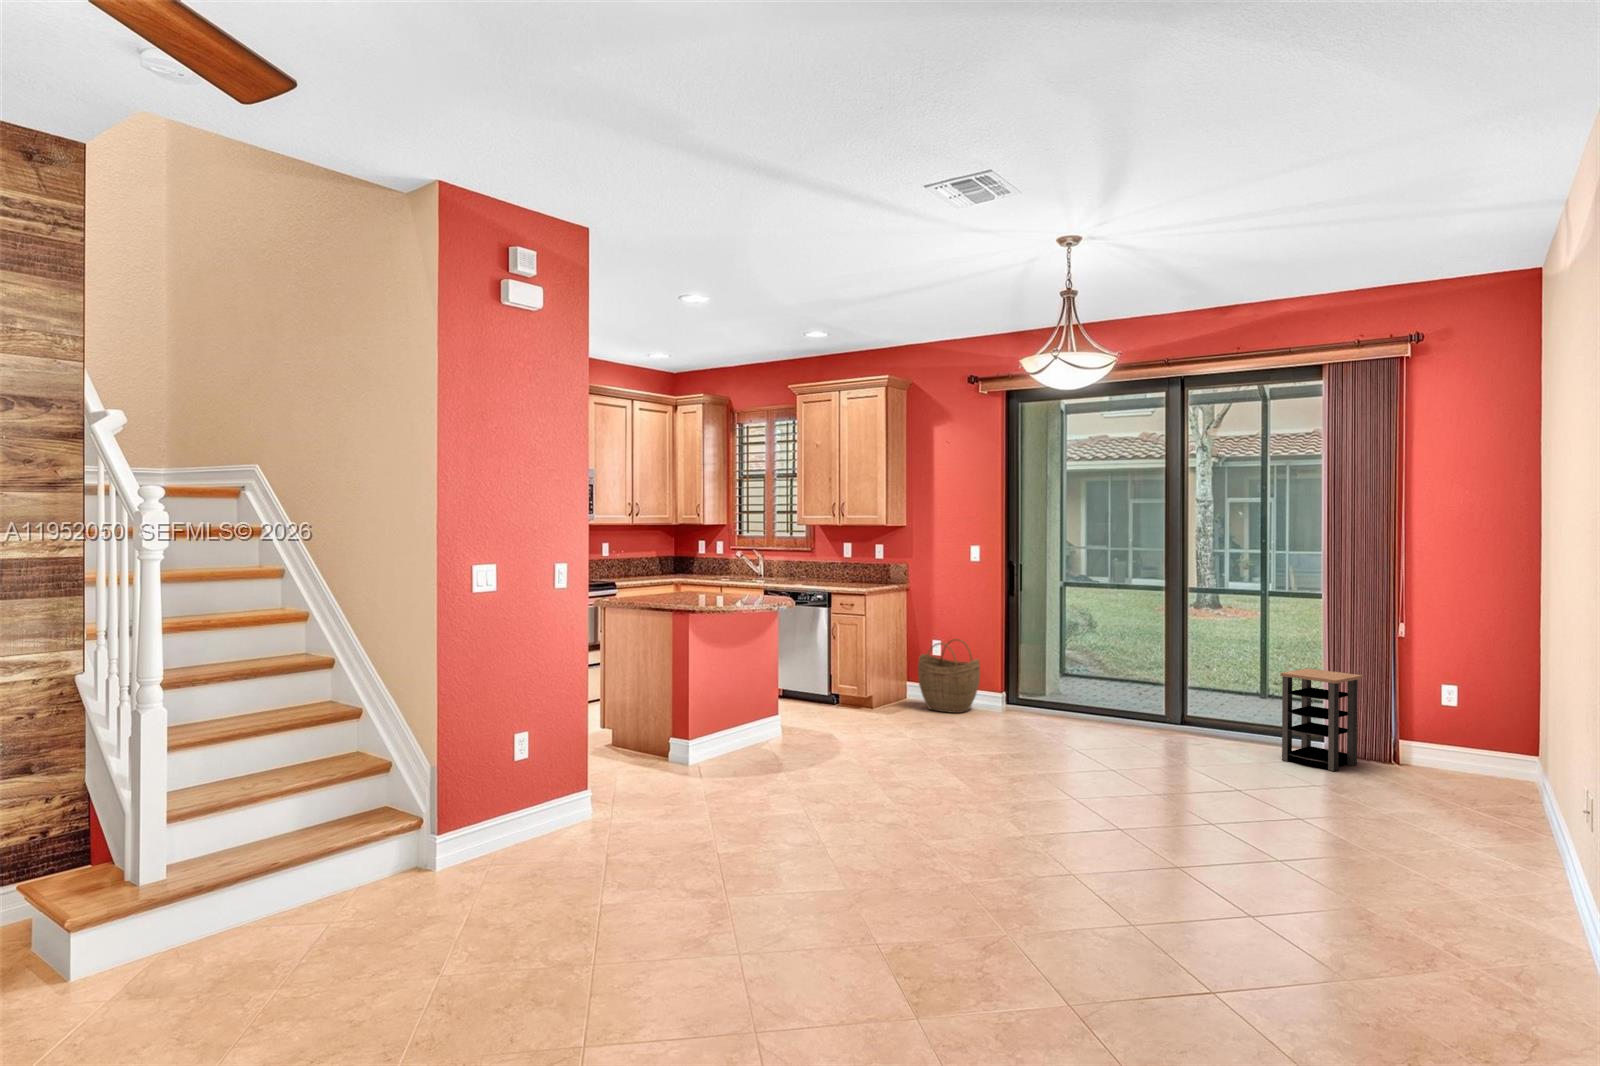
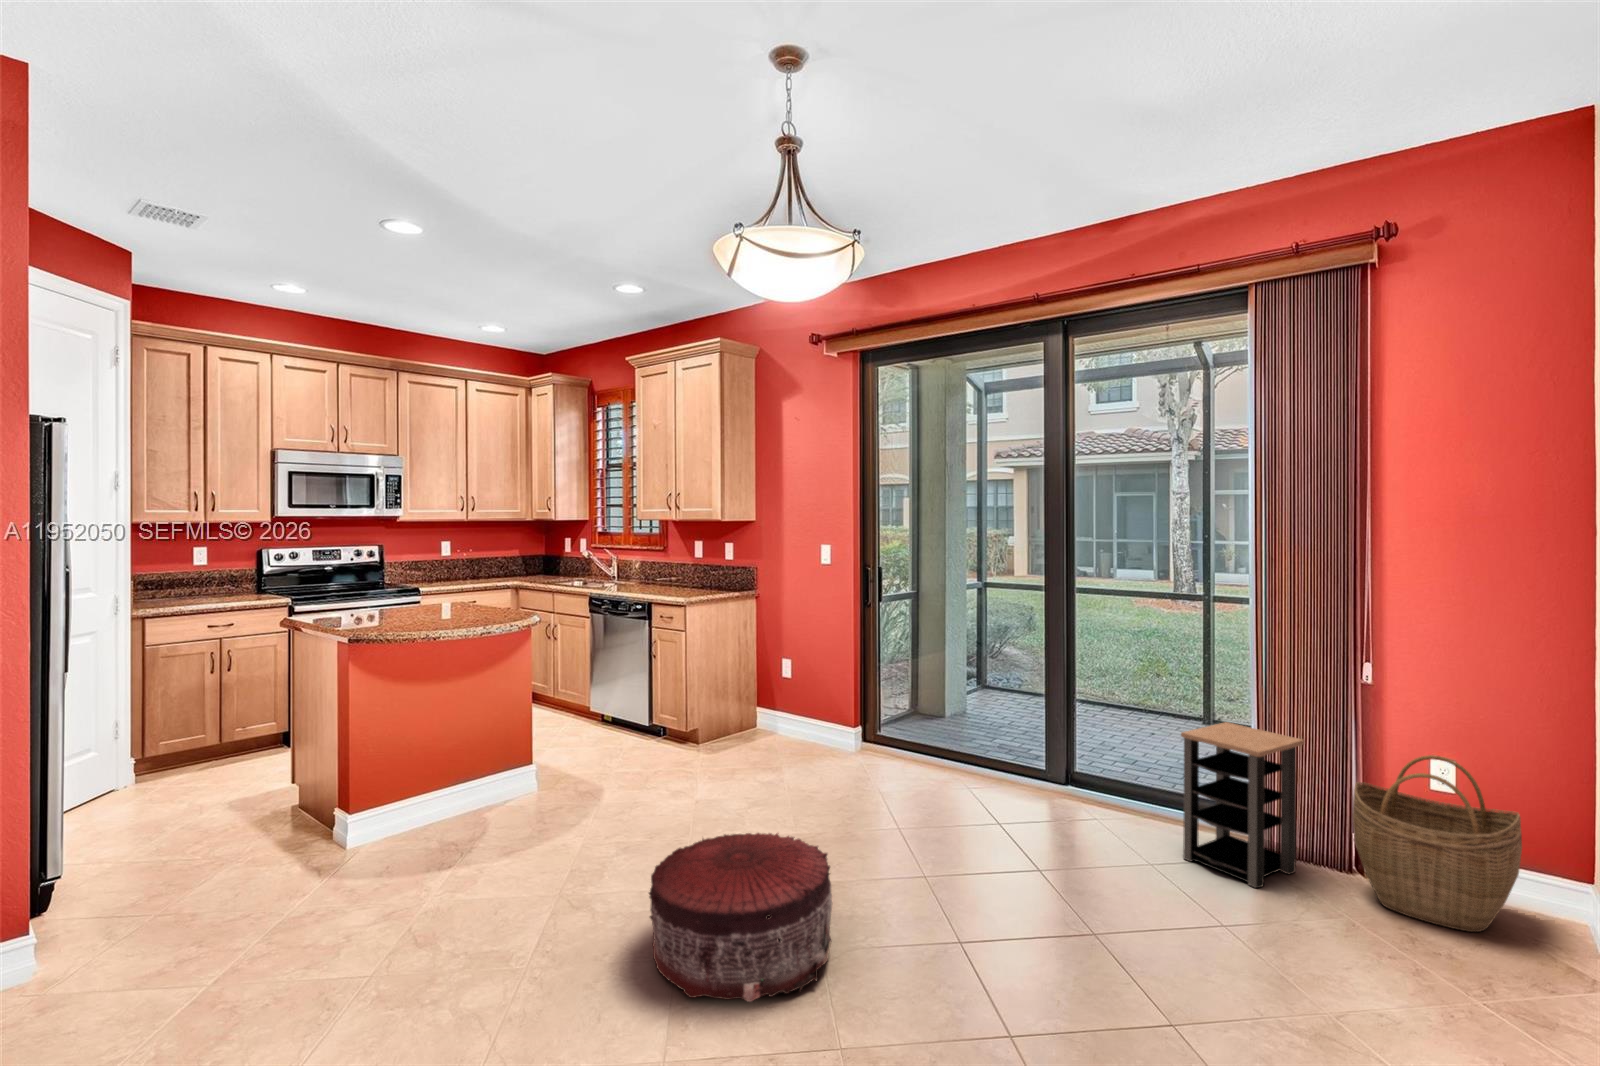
woven basket: present [918,639,980,713] -> present [1352,755,1522,932]
pouf: none [968,732,1089,815] -> present [649,833,832,1002]

